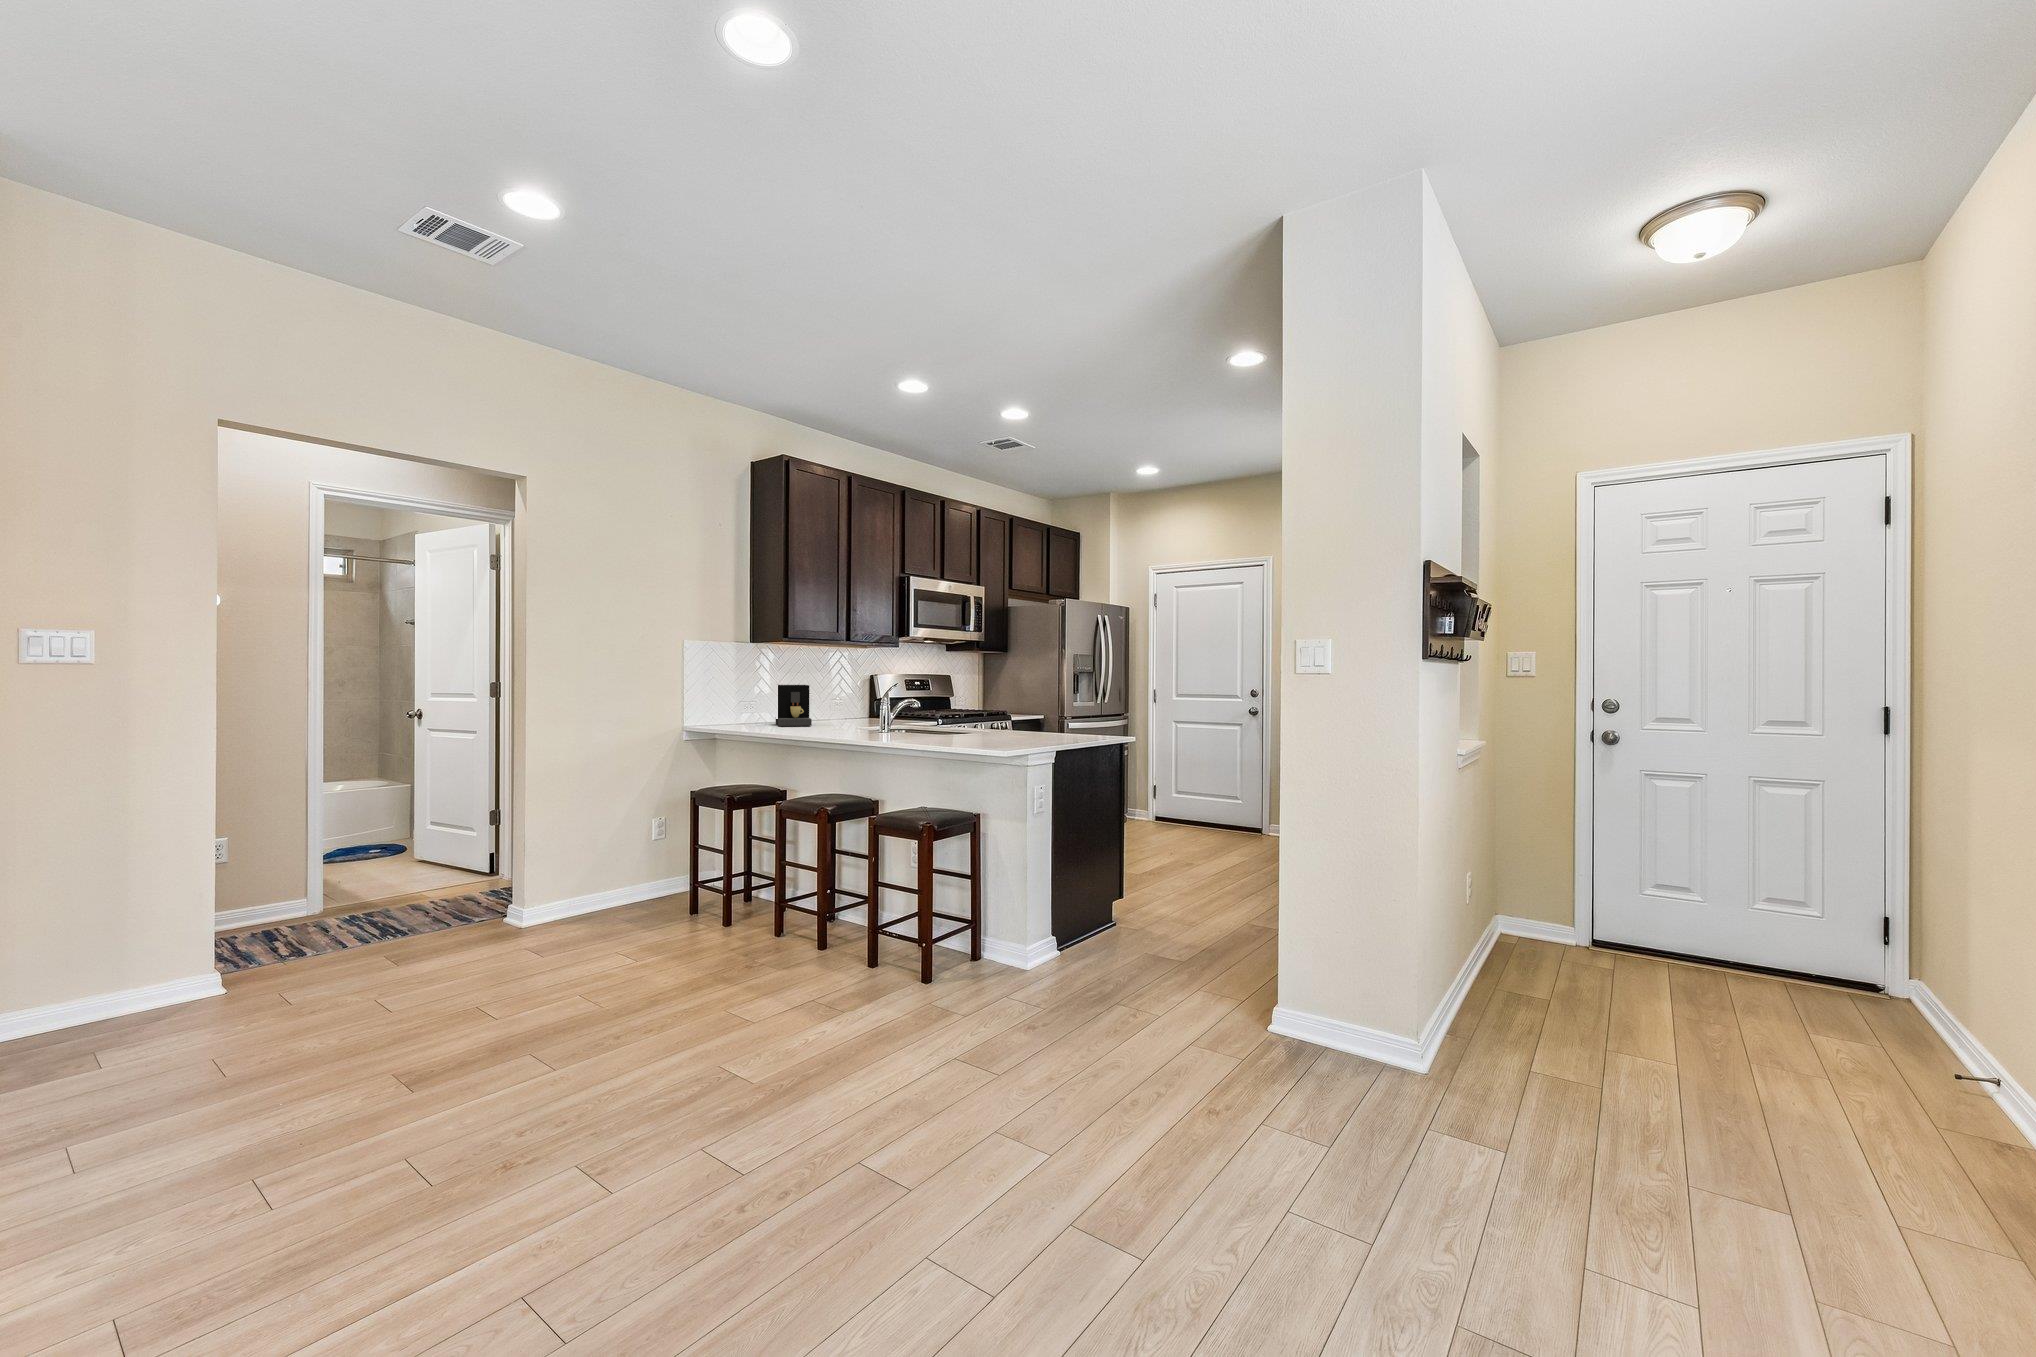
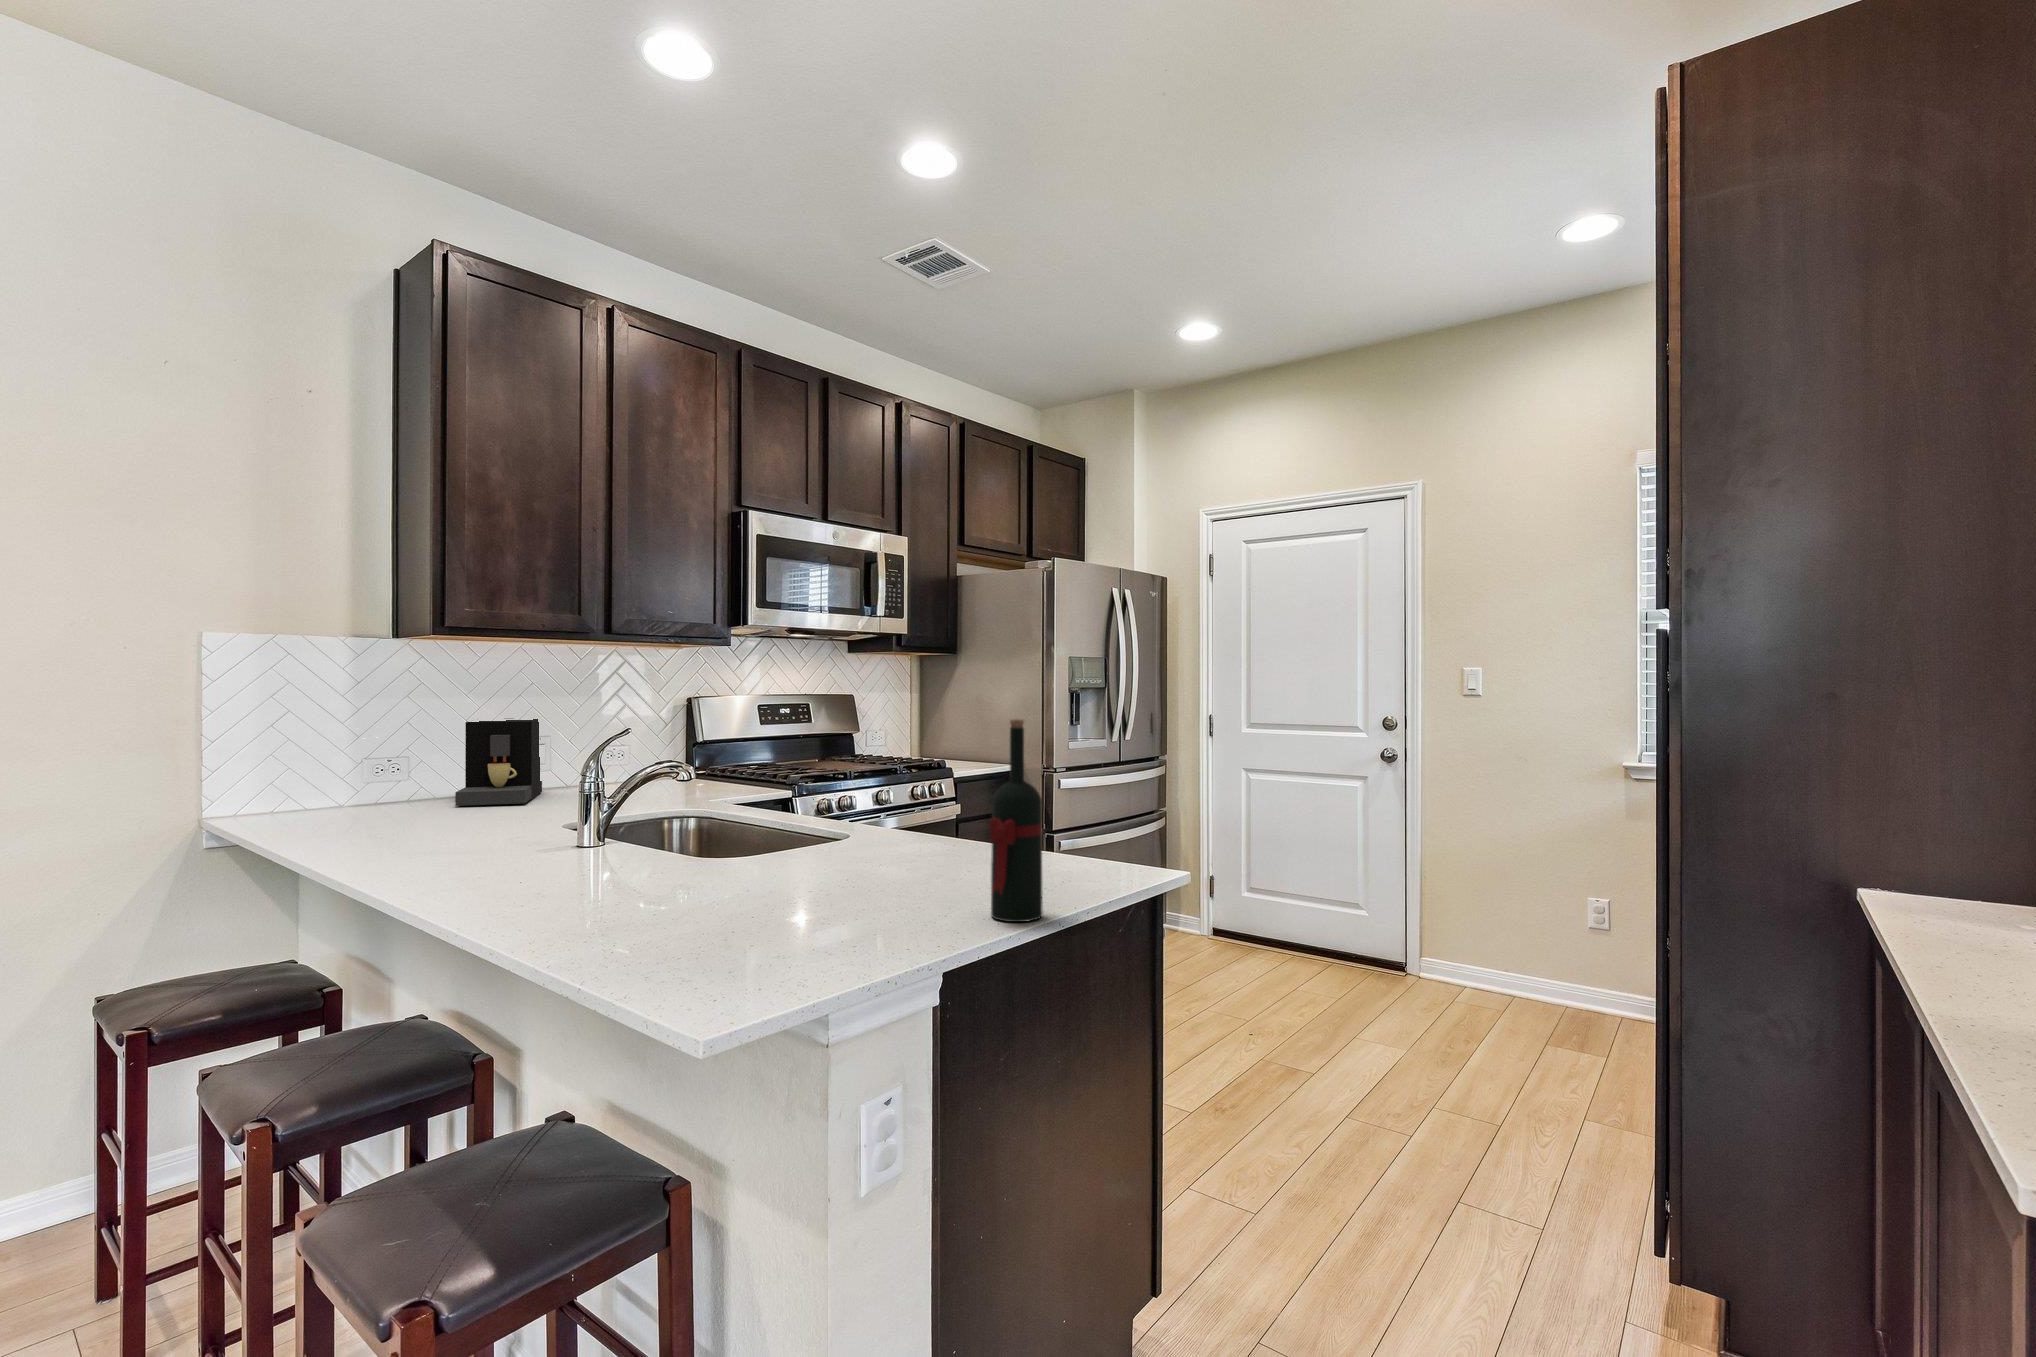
wine bottle: none [1067,676,1085,746] -> present [990,719,1043,922]

